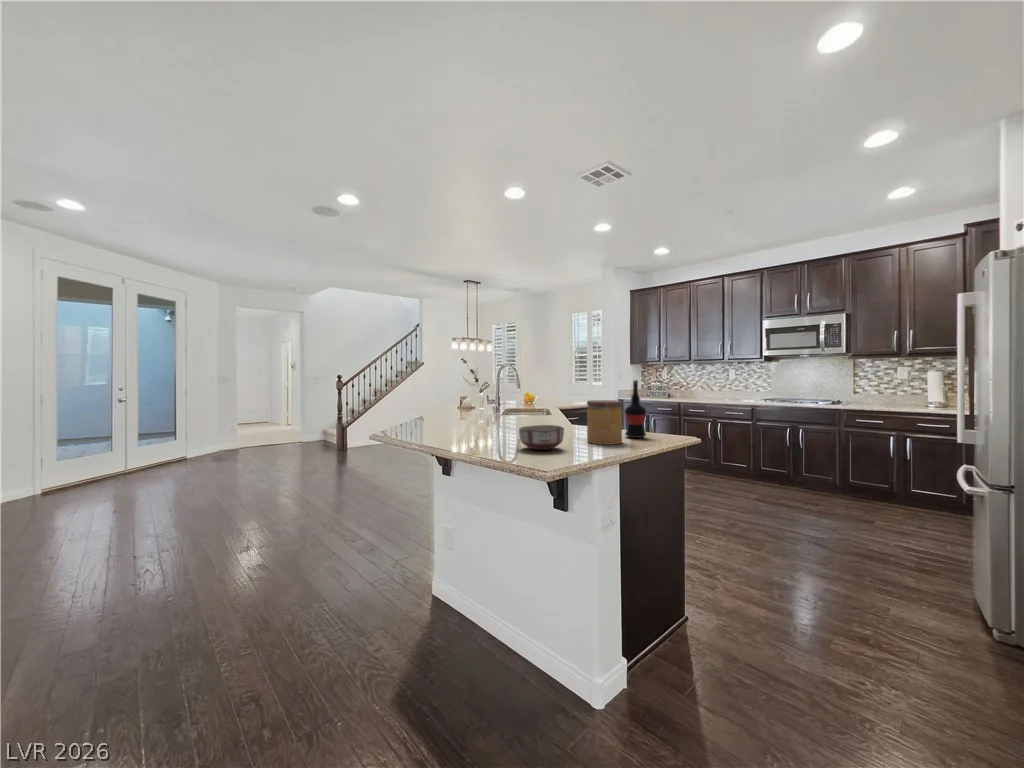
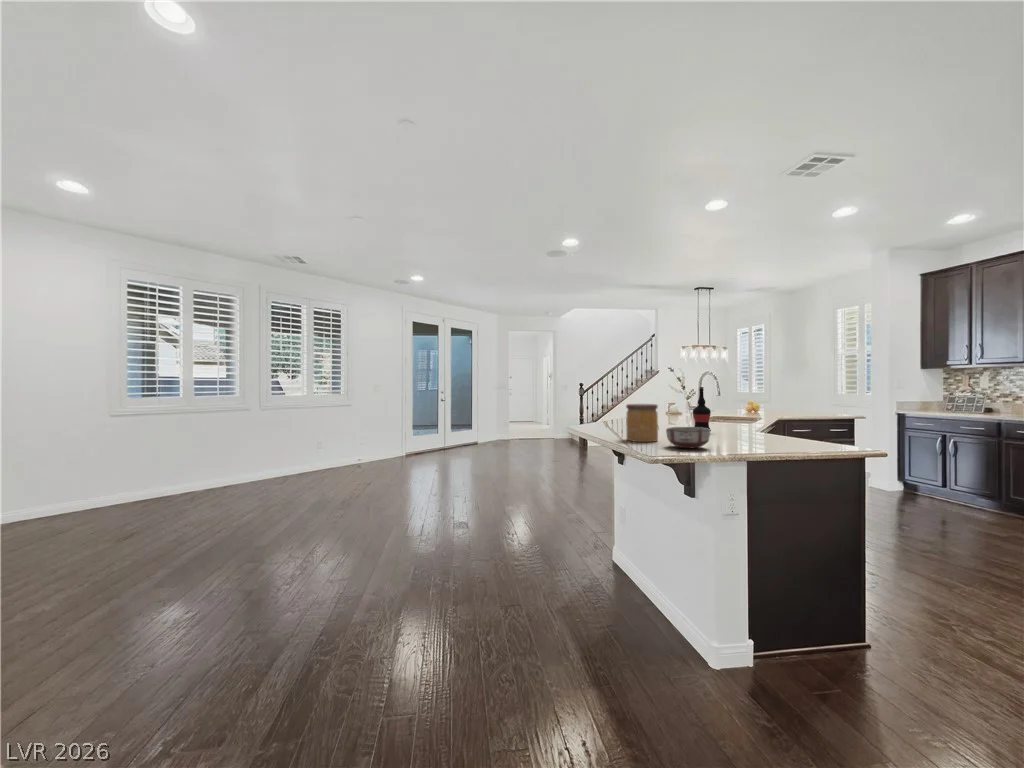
wine bottle: present [625,380,646,438] -> present [693,387,711,431]
jar: present [587,400,622,445] -> present [626,404,658,442]

